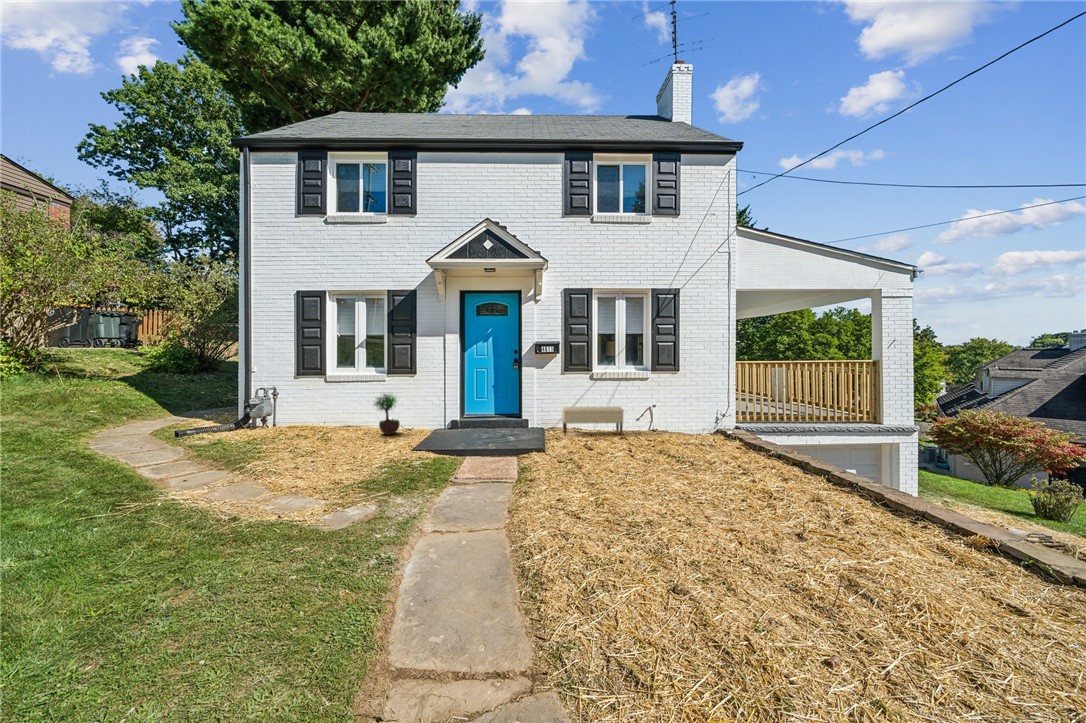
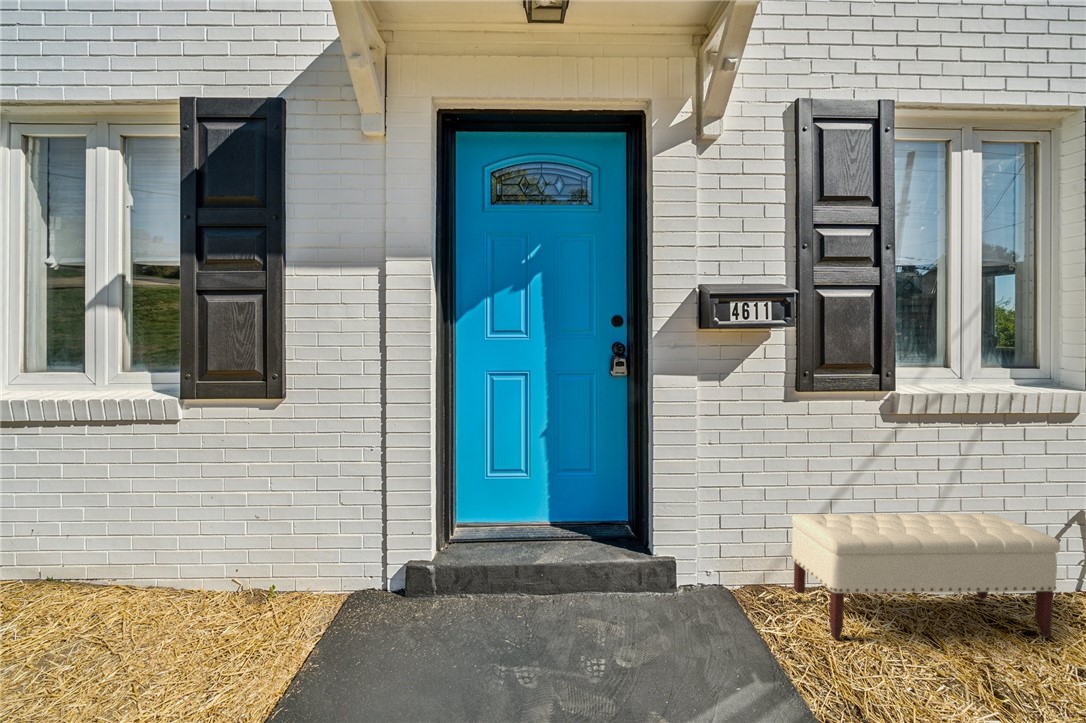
potted tree: present [374,394,400,435] -> none [80,459,218,625]

